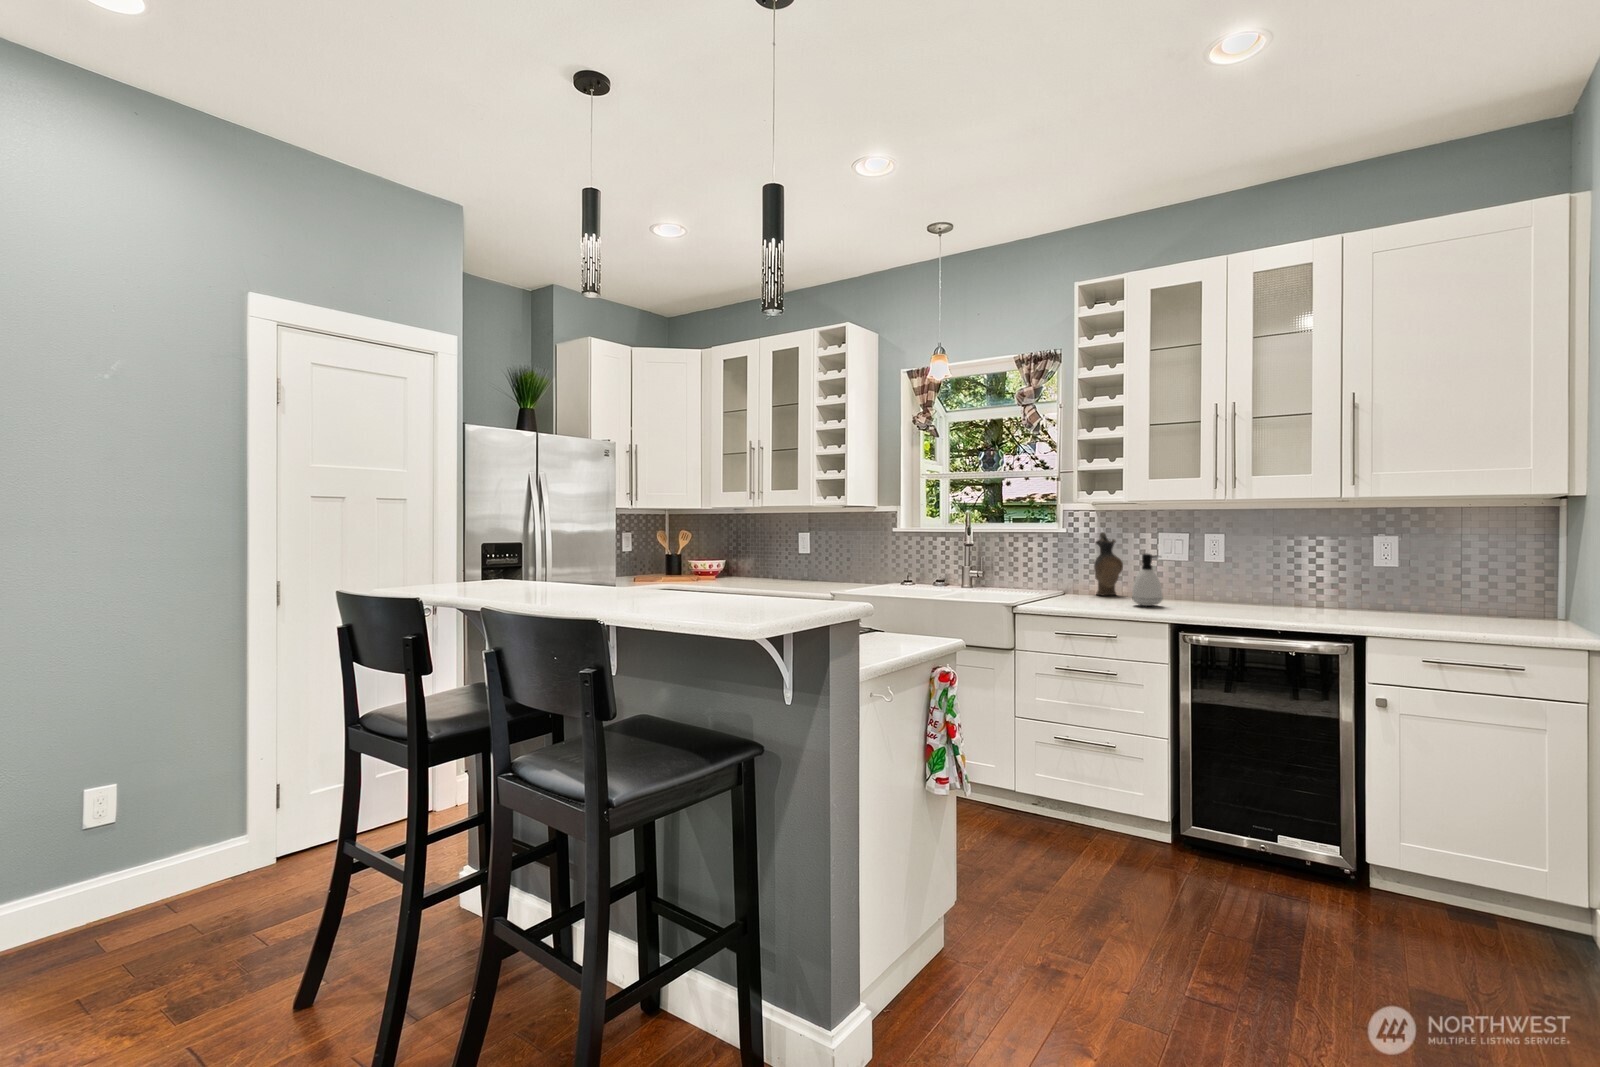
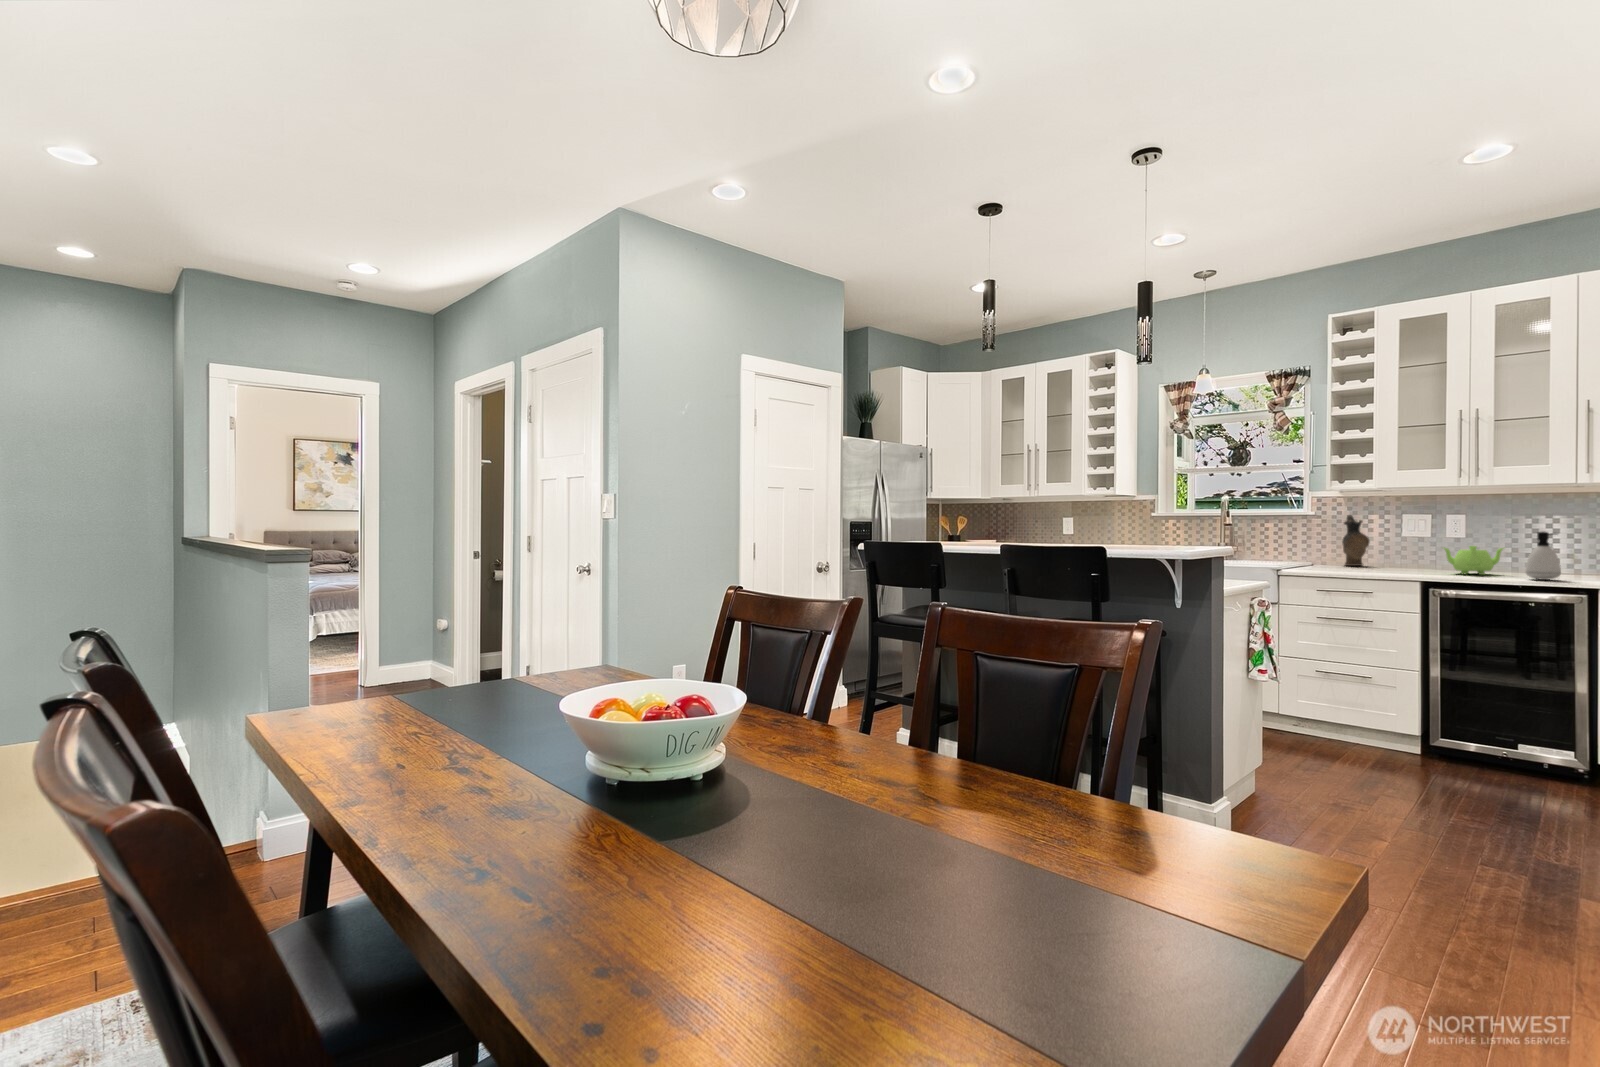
soap dispenser: present [1132,554,1163,606] -> present [1525,531,1561,580]
teapot: none [1195,575,1267,612] -> present [1444,546,1503,575]

